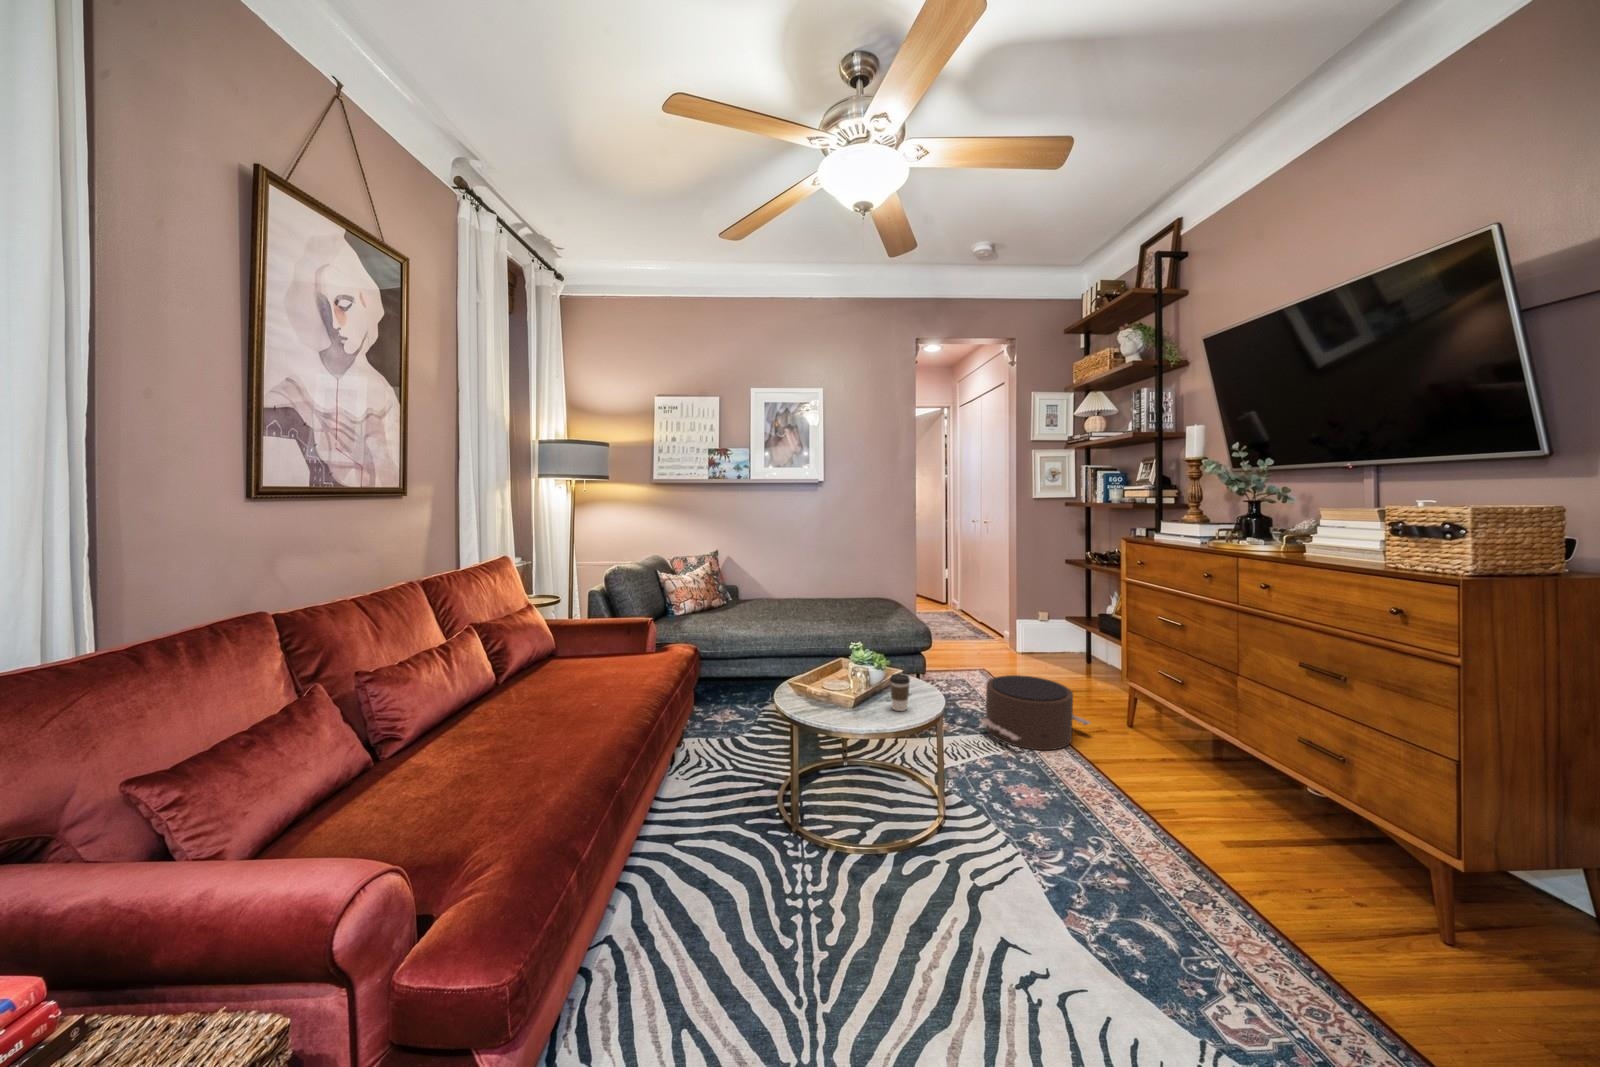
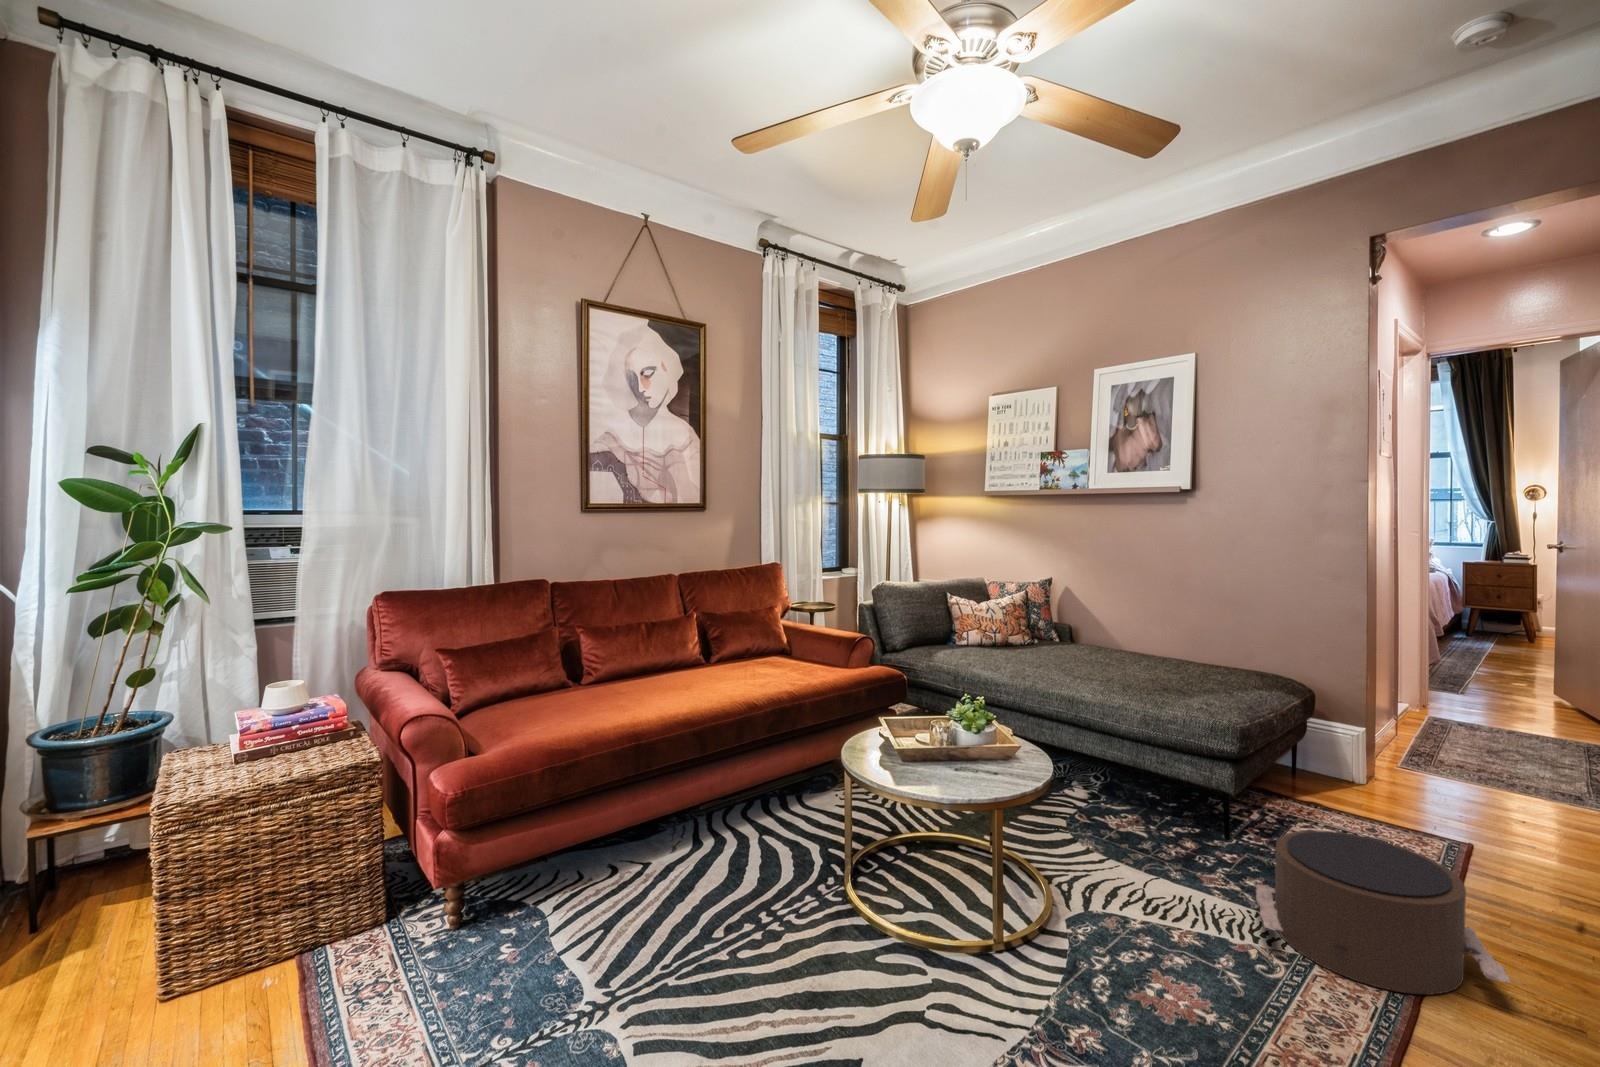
coffee cup: present [890,673,910,711] -> none [942,732,969,780]

